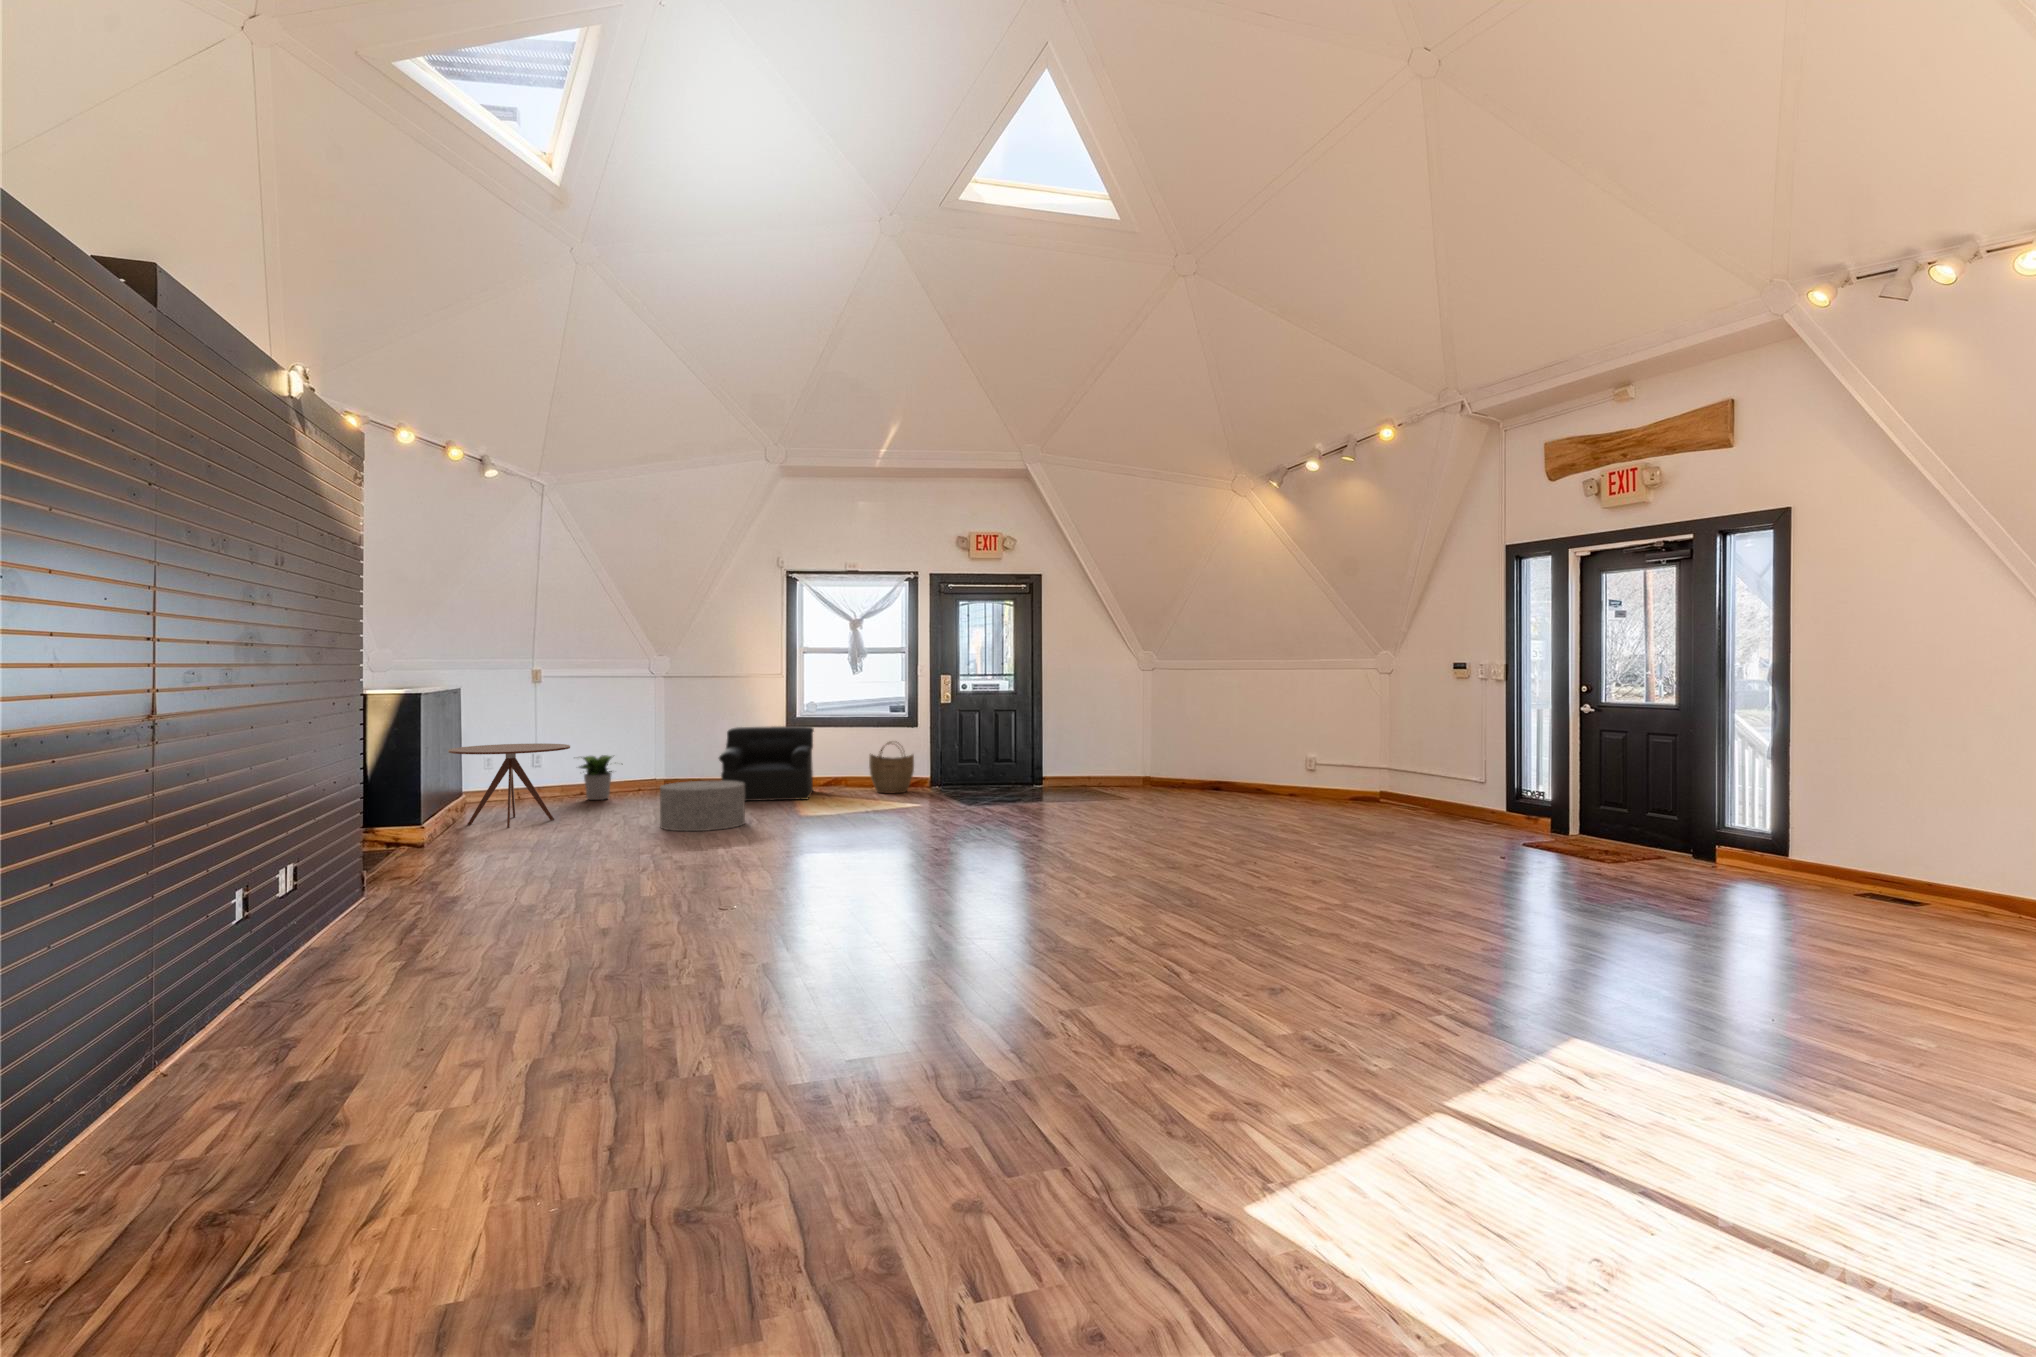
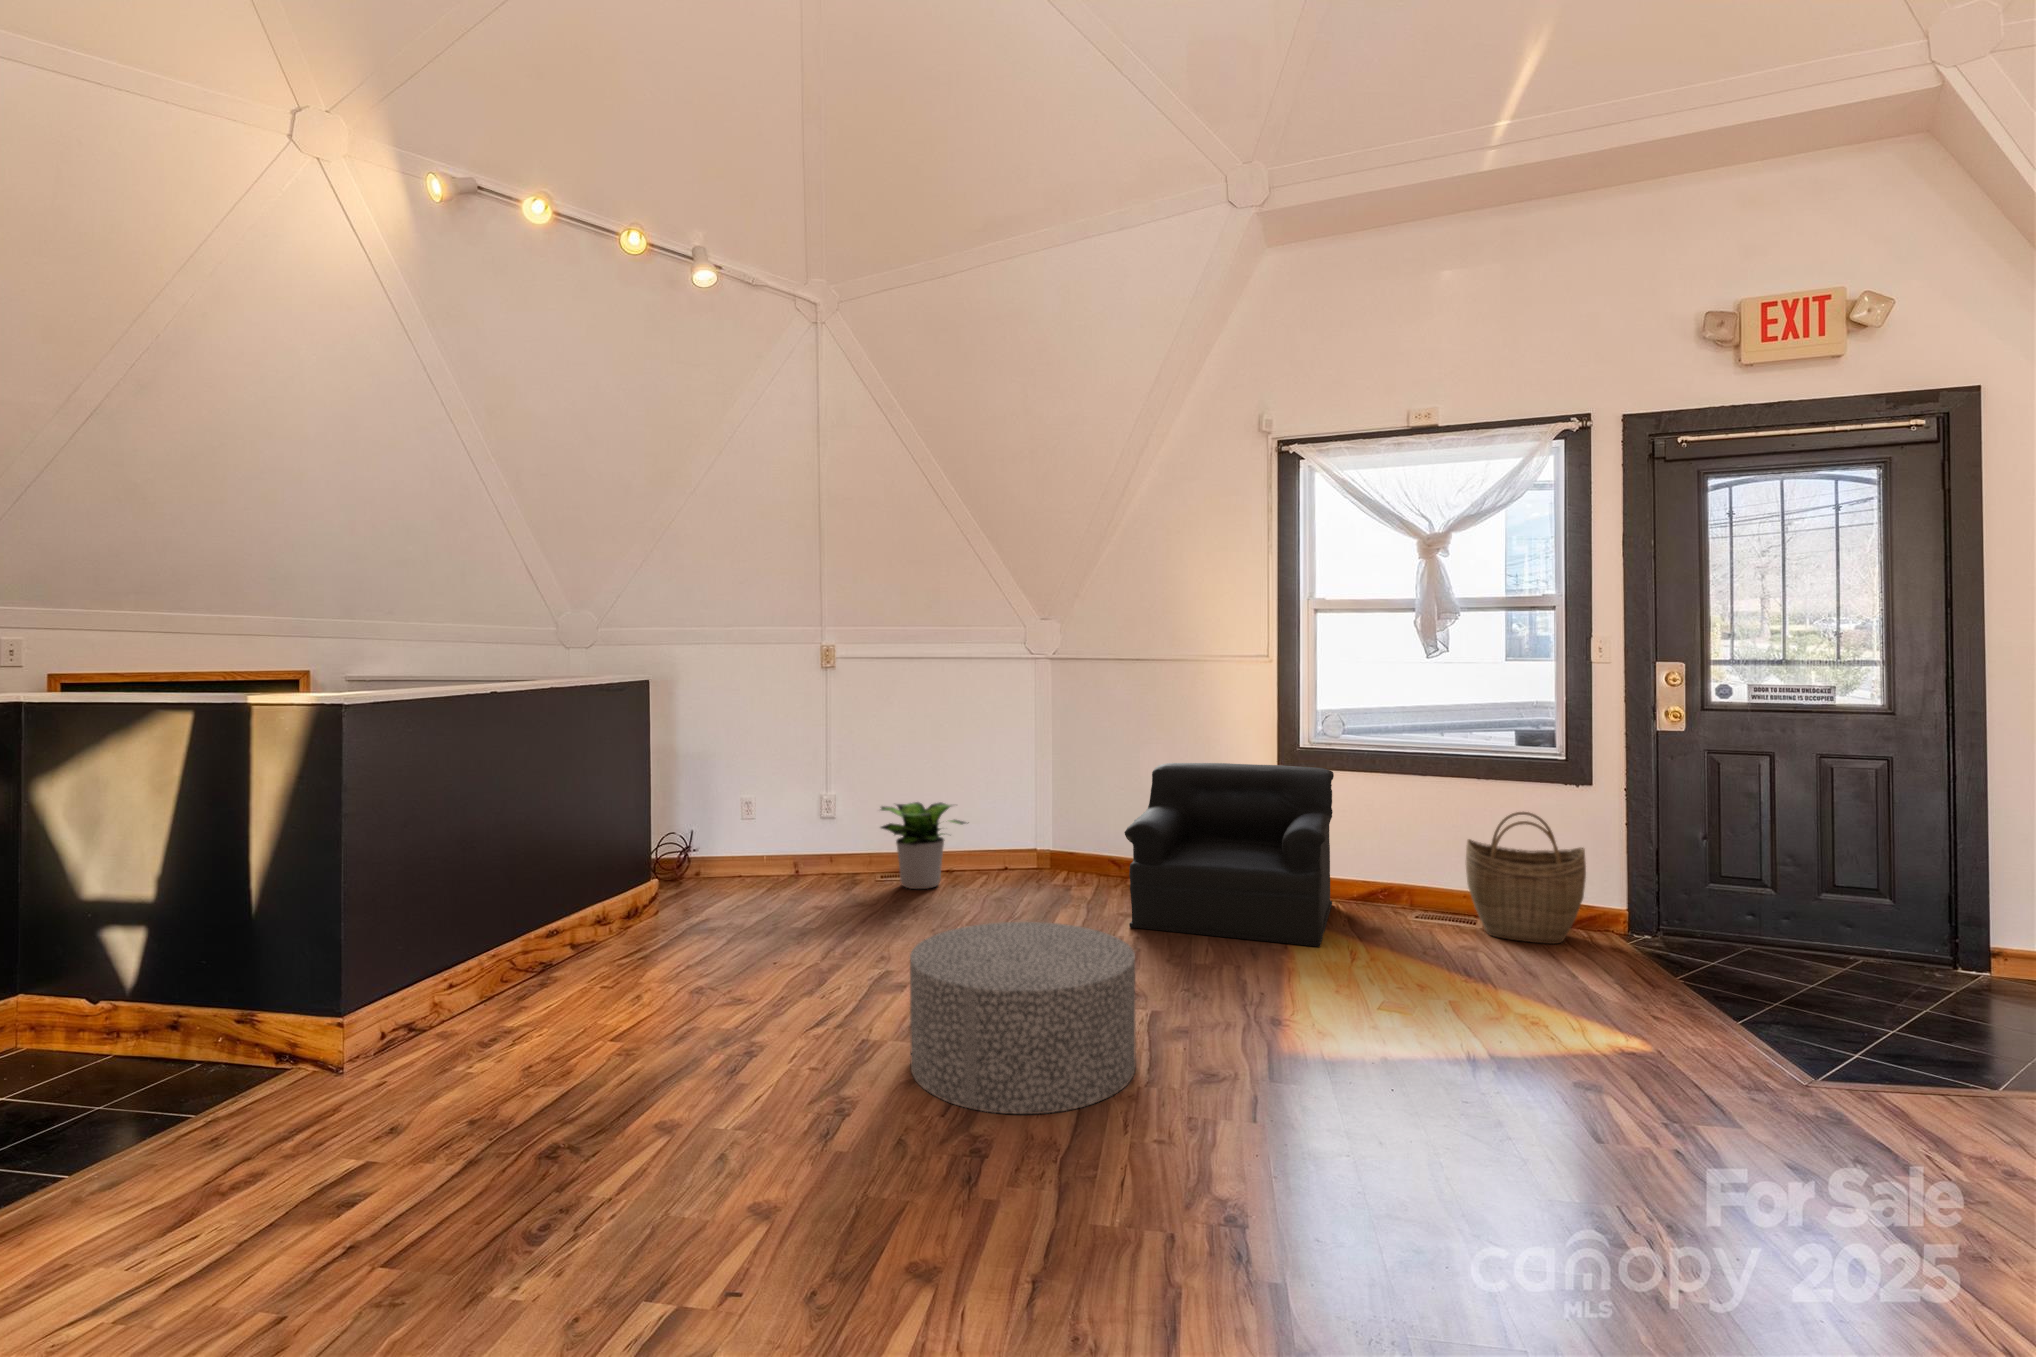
round table: present [448,743,570,828] -> none [549,789,796,988]

